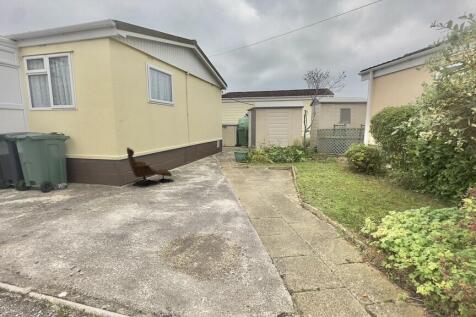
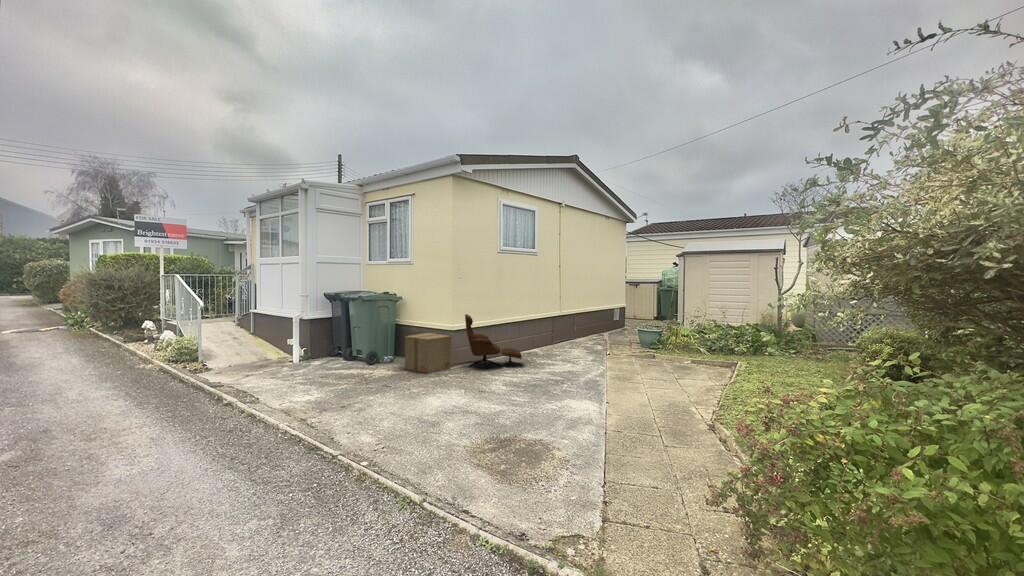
cardboard box: none [77,163,119,194] -> present [405,333,451,373]

